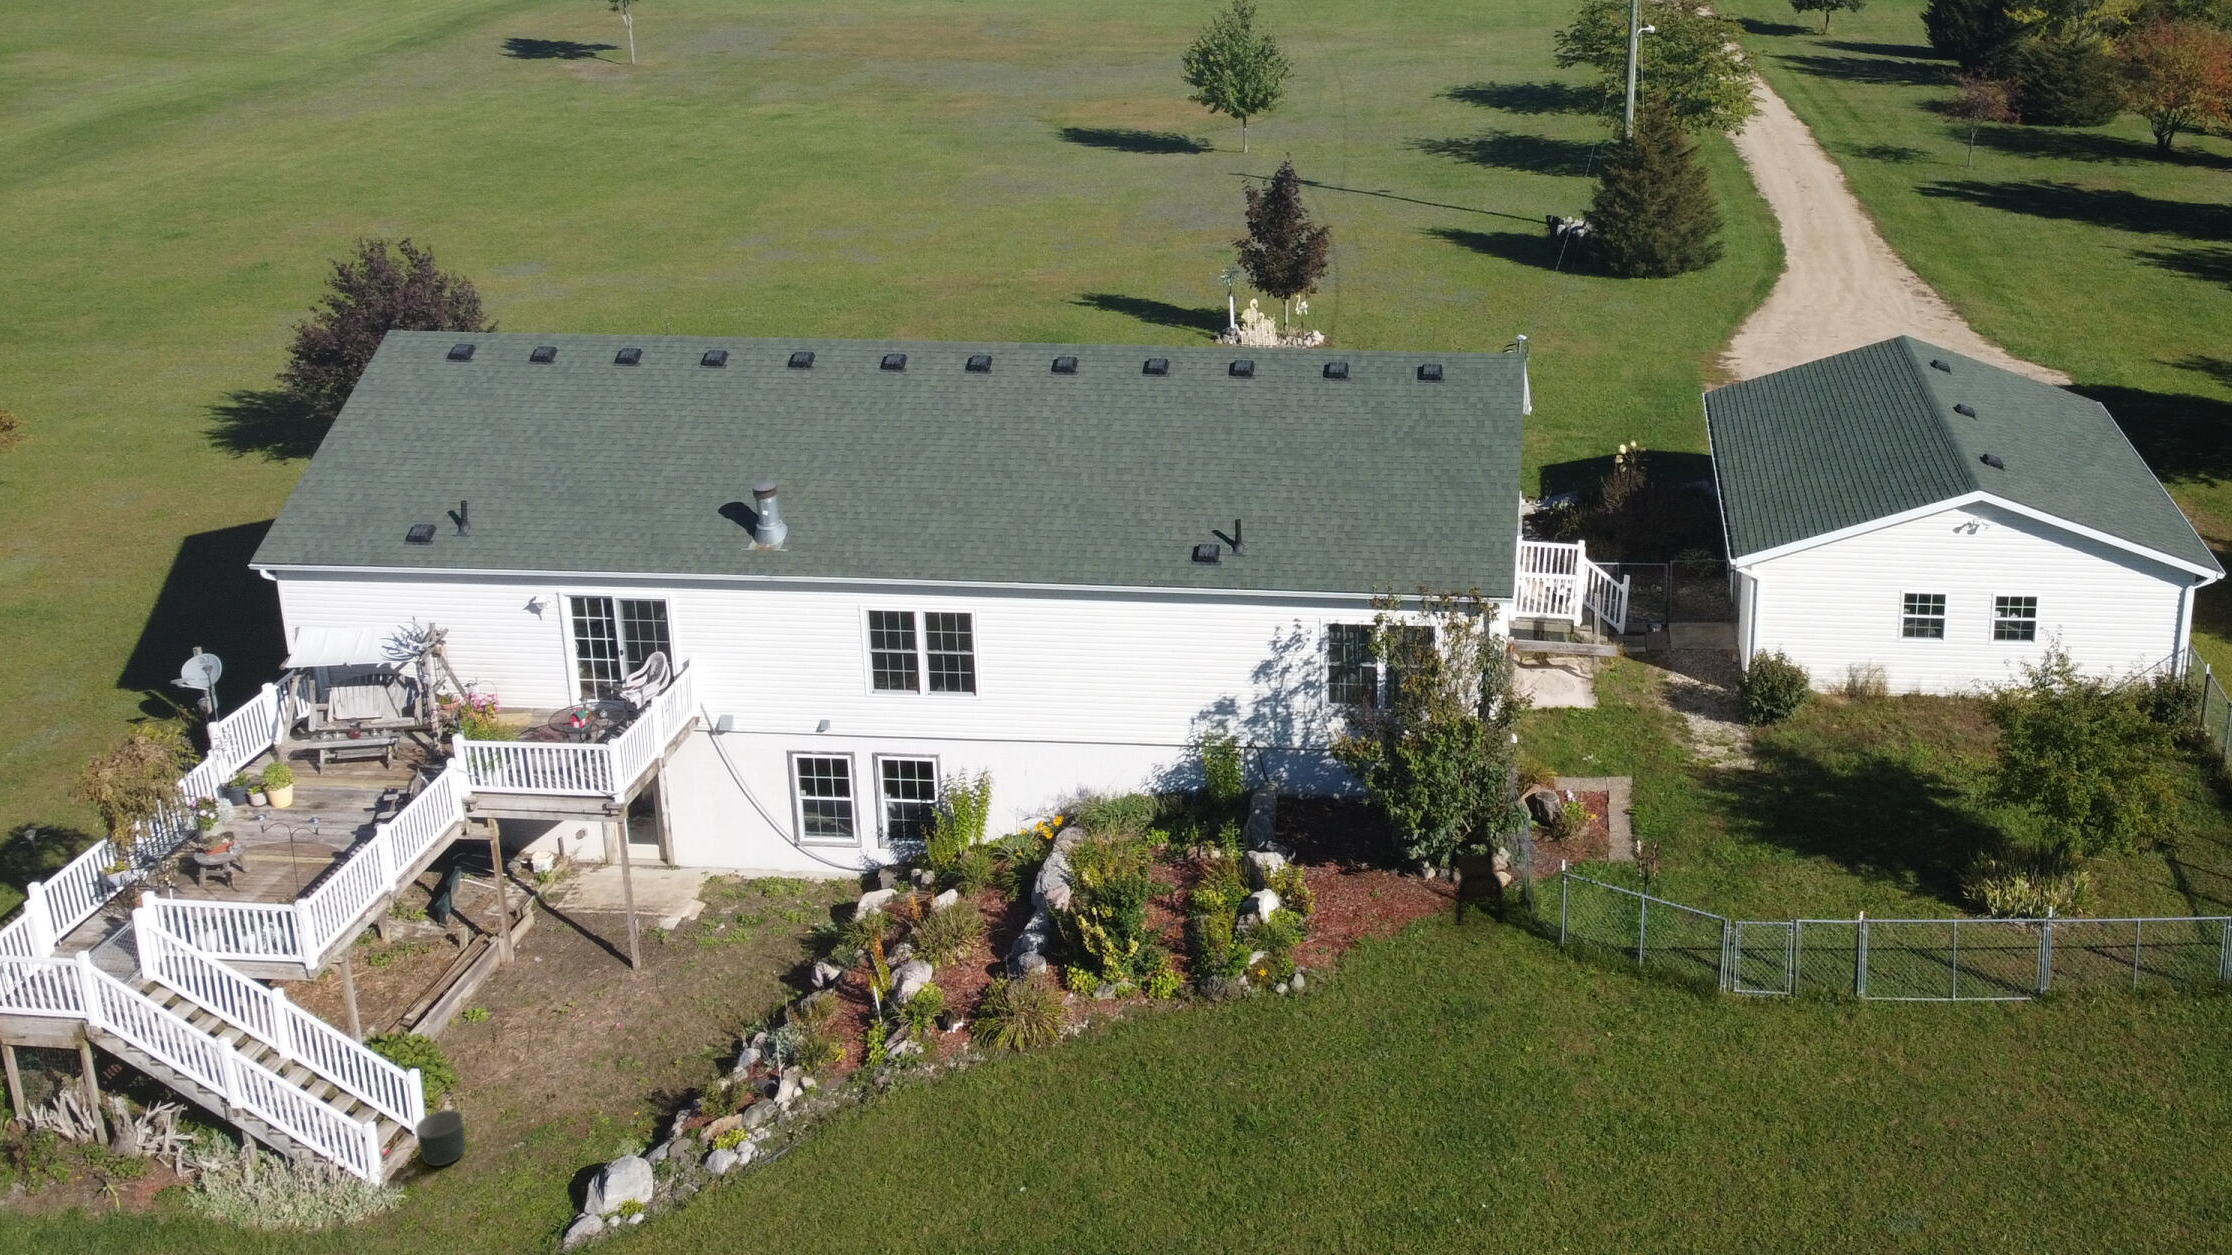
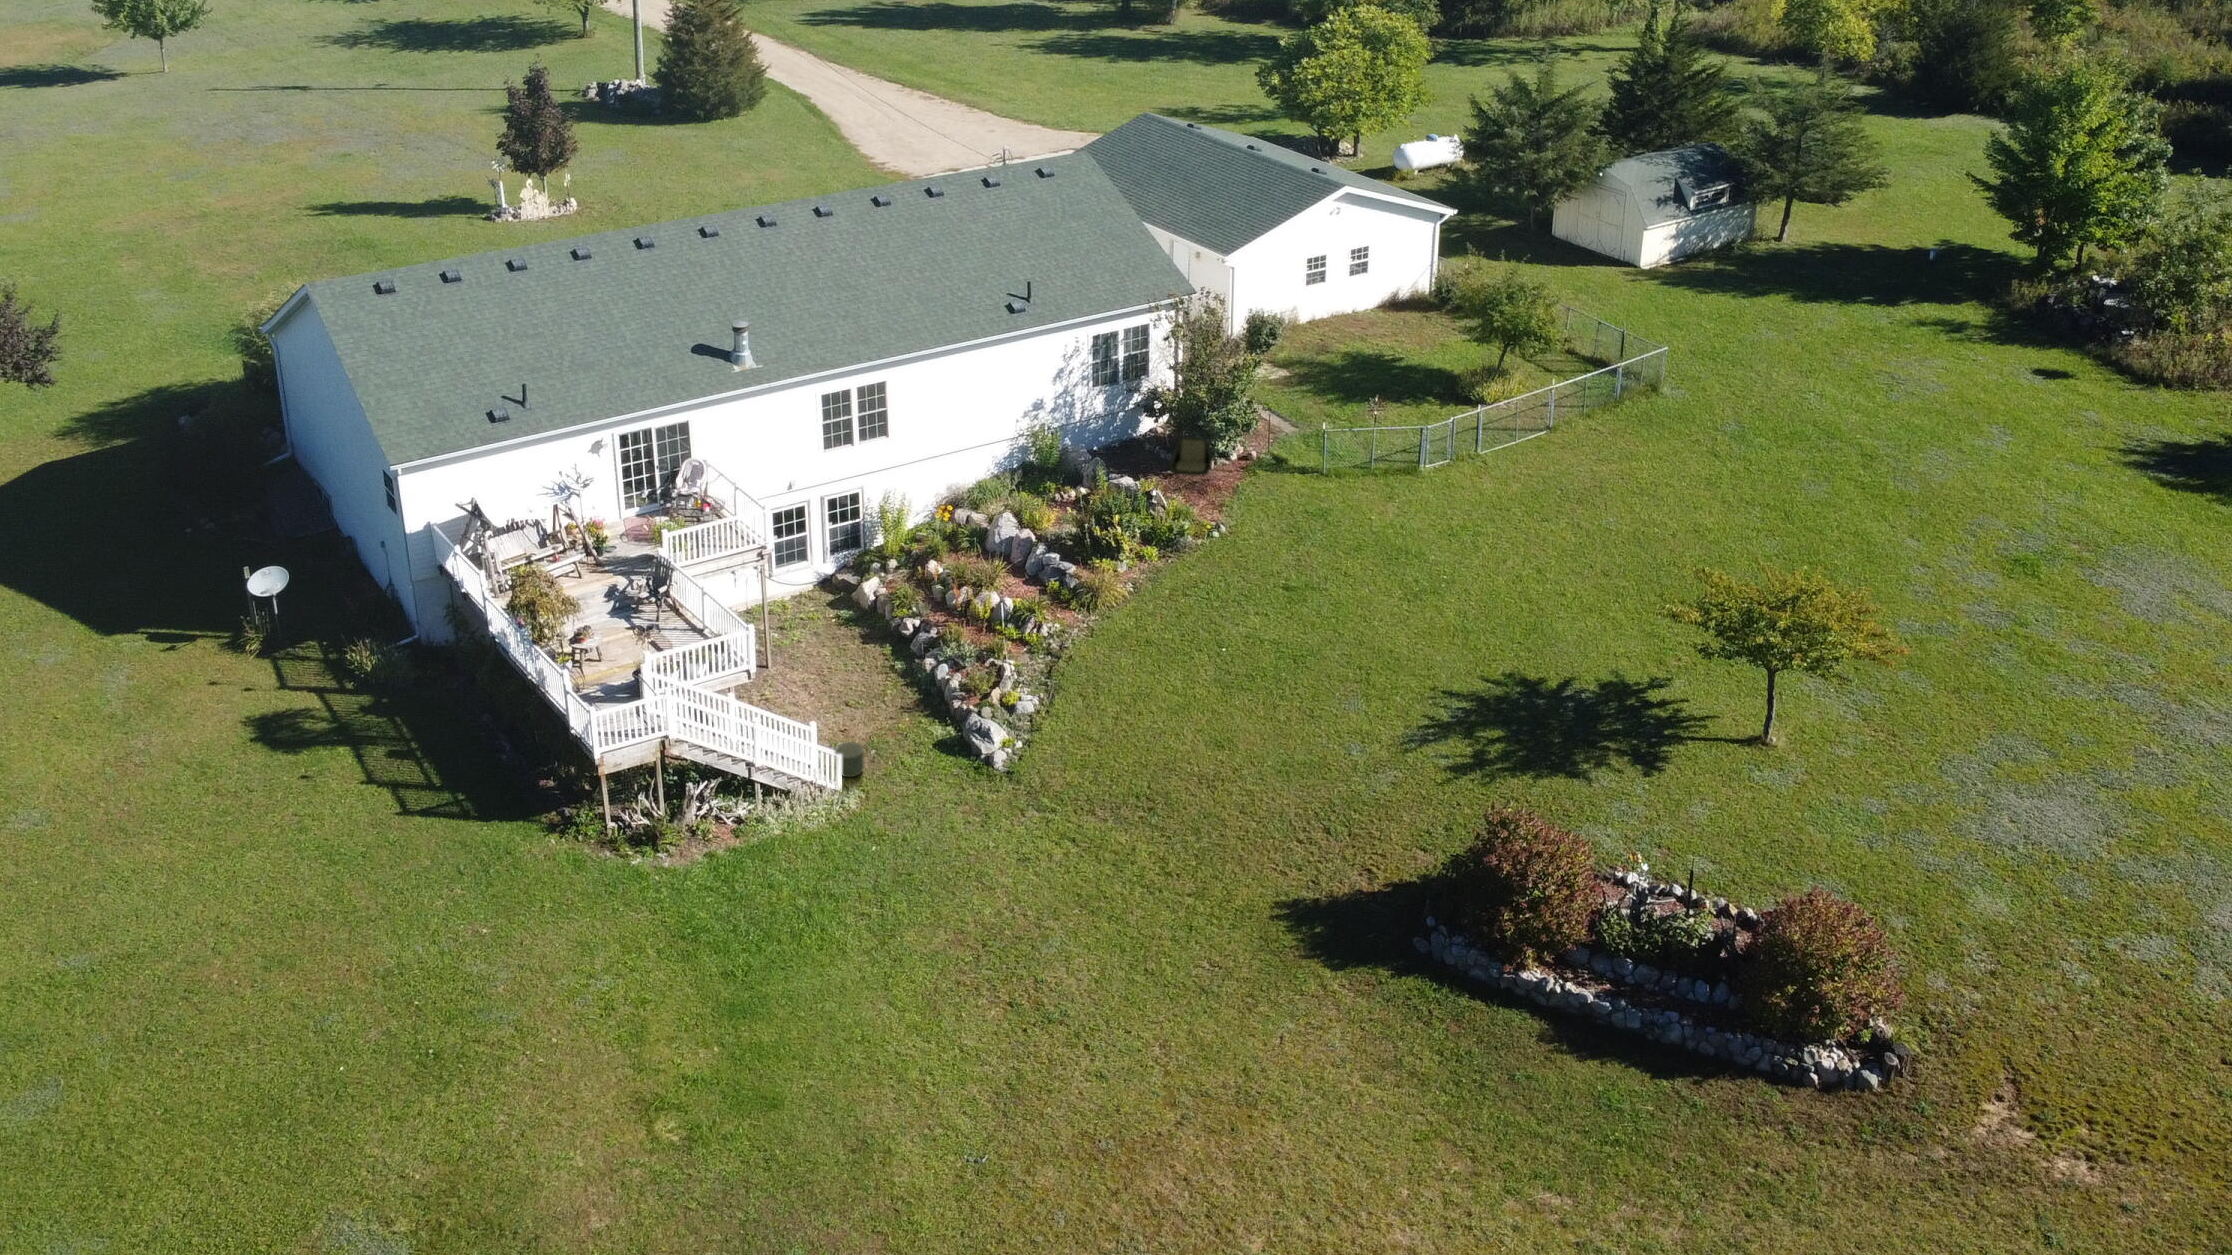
lounge chair: none [1343,816,1421,911] -> present [1171,437,1212,491]
bench: present [1448,838,1504,925] -> none [1219,438,1272,487]

